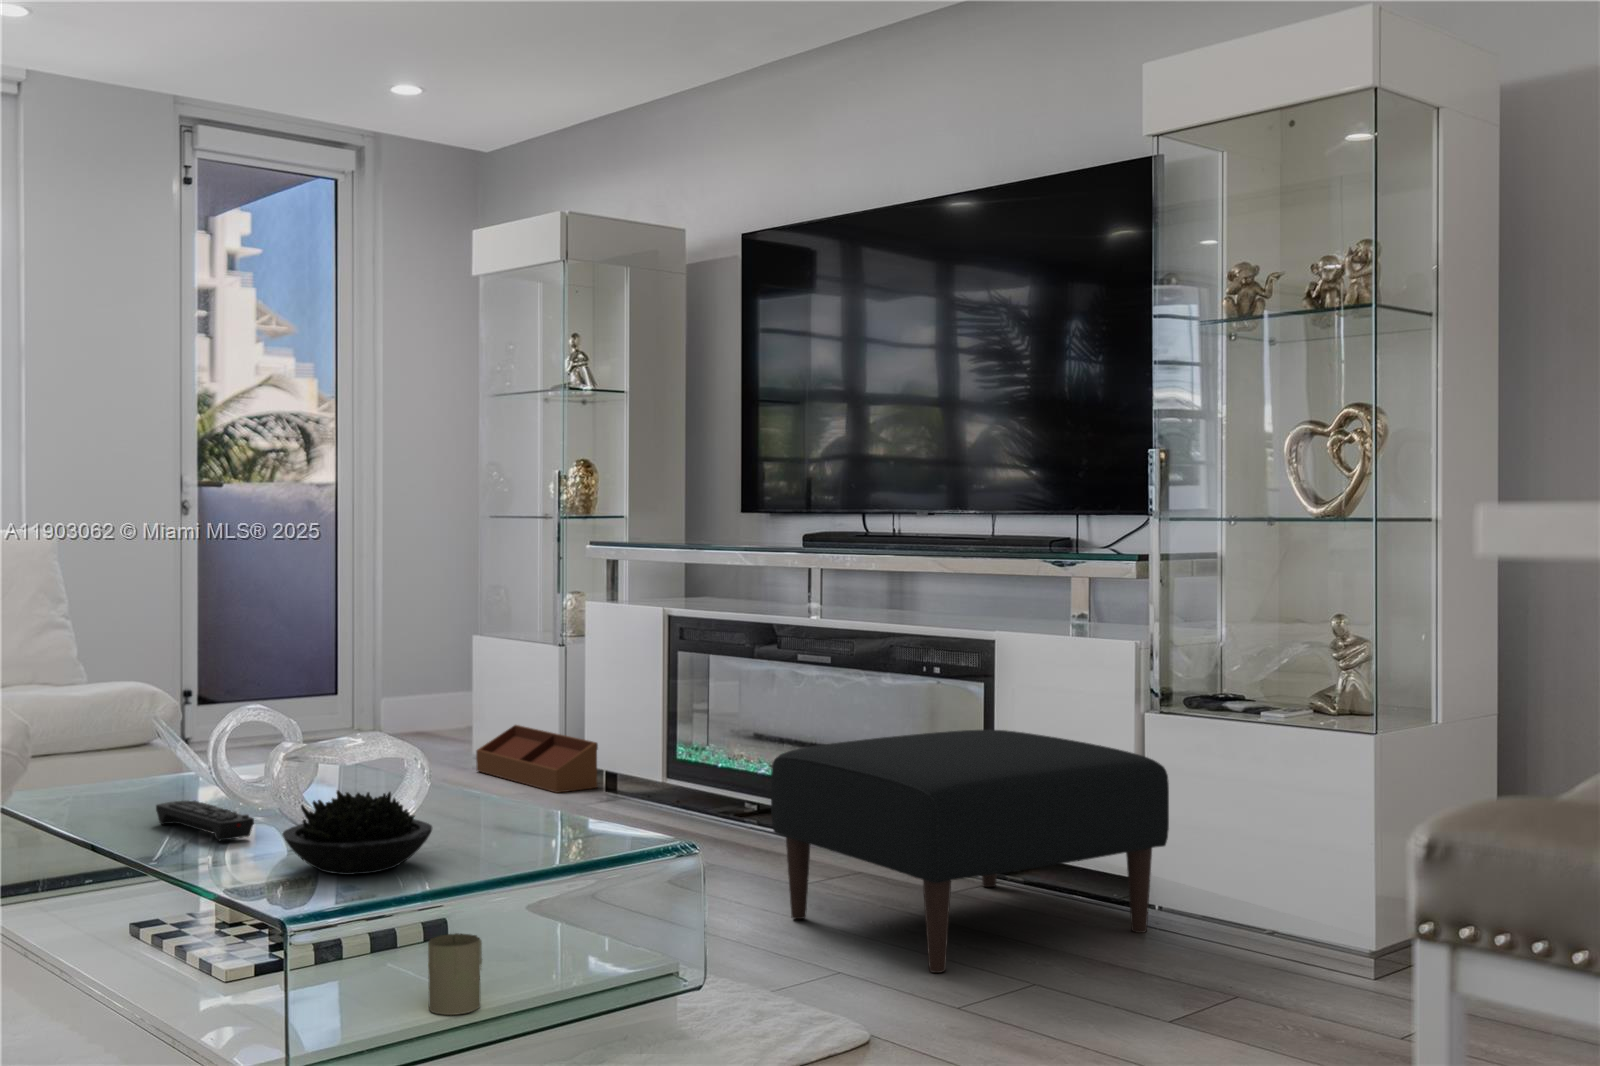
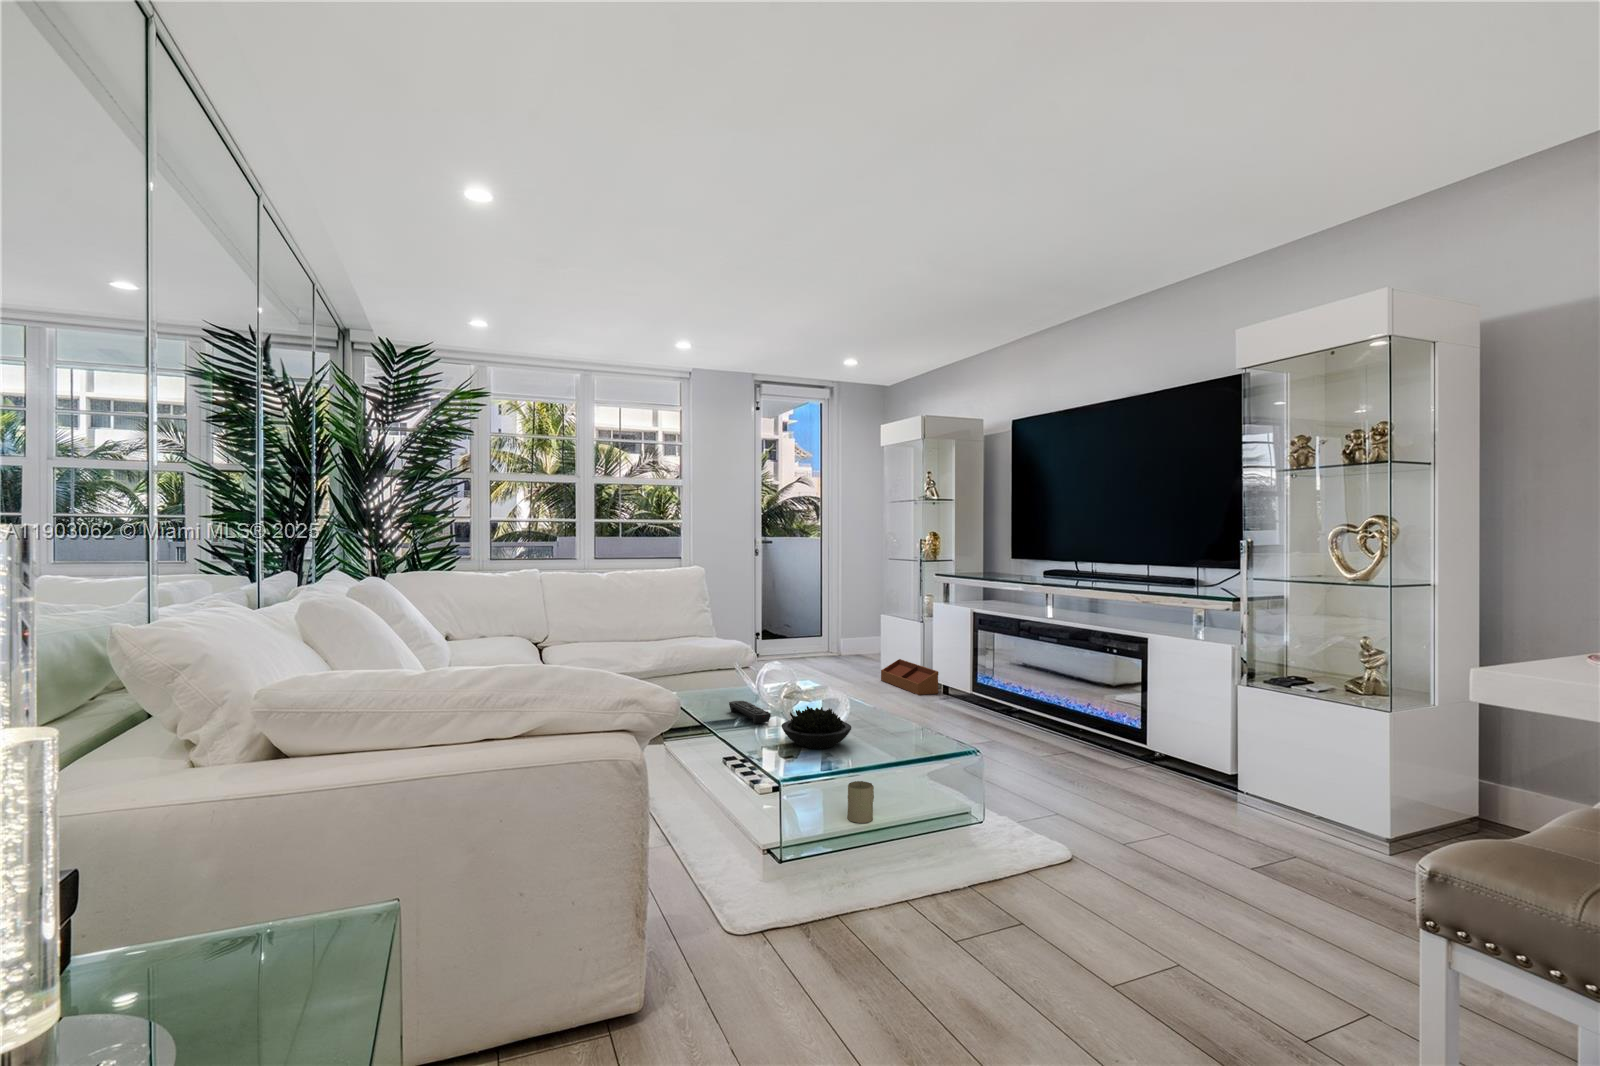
ottoman: present [771,730,1169,973] -> none [1025,686,1254,822]

